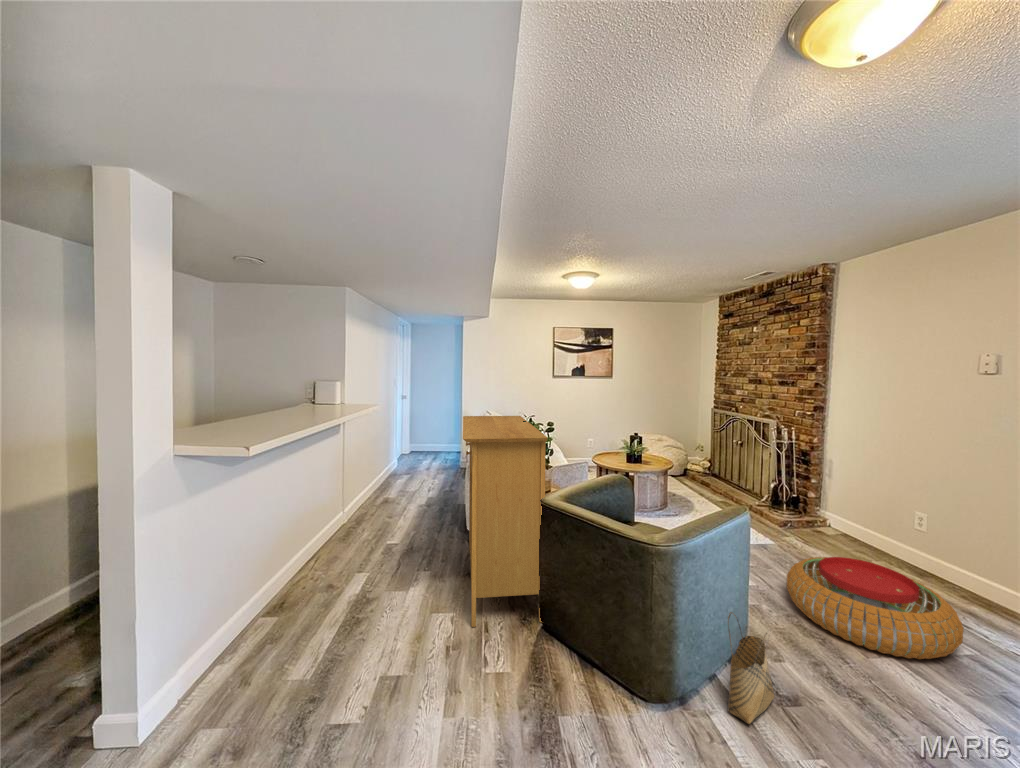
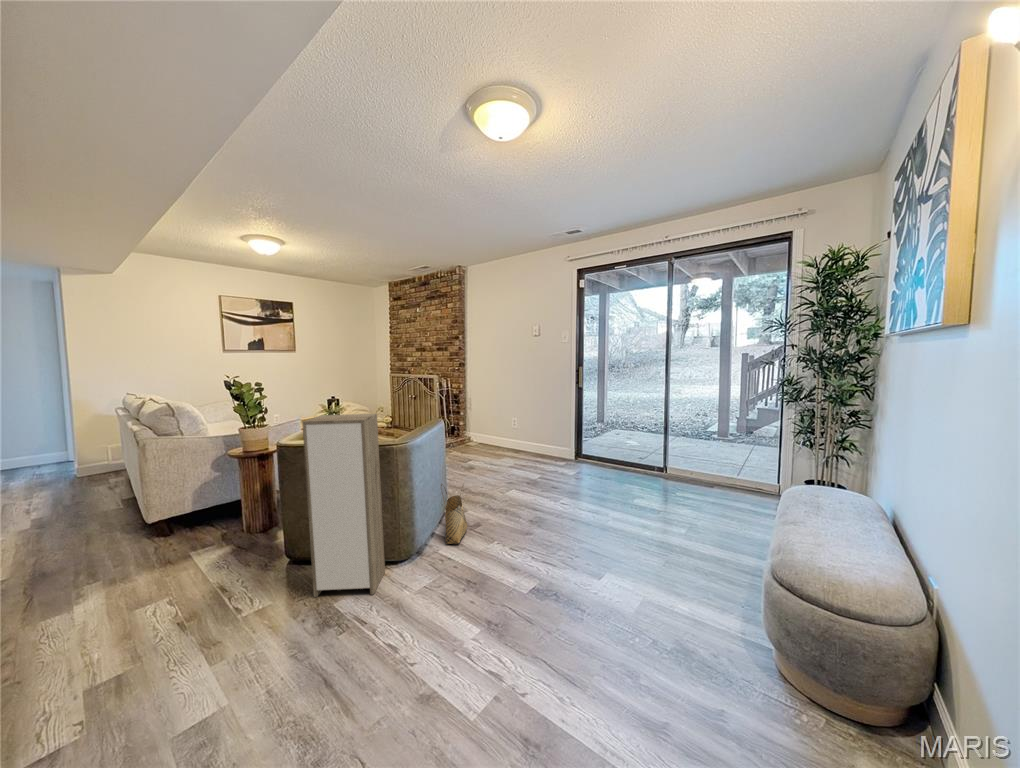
console table: present [463,416,547,627] -> none [127,381,290,596]
storage cabinet: none [544,483,631,738] -> present [302,414,385,597]
pouf: present [787,557,964,659] -> none [460,447,536,490]

